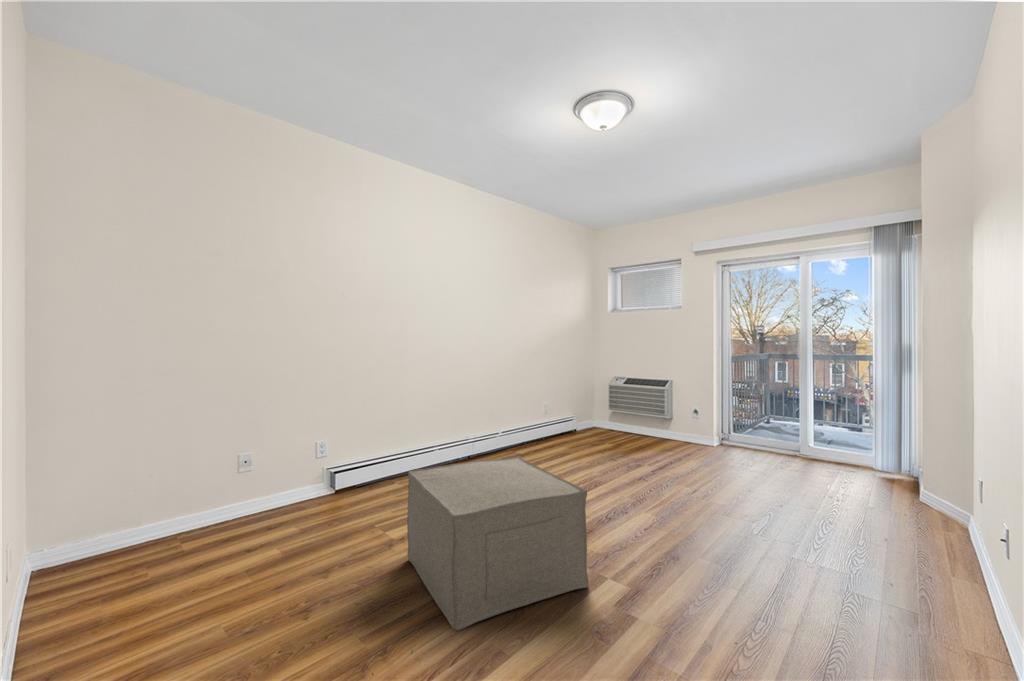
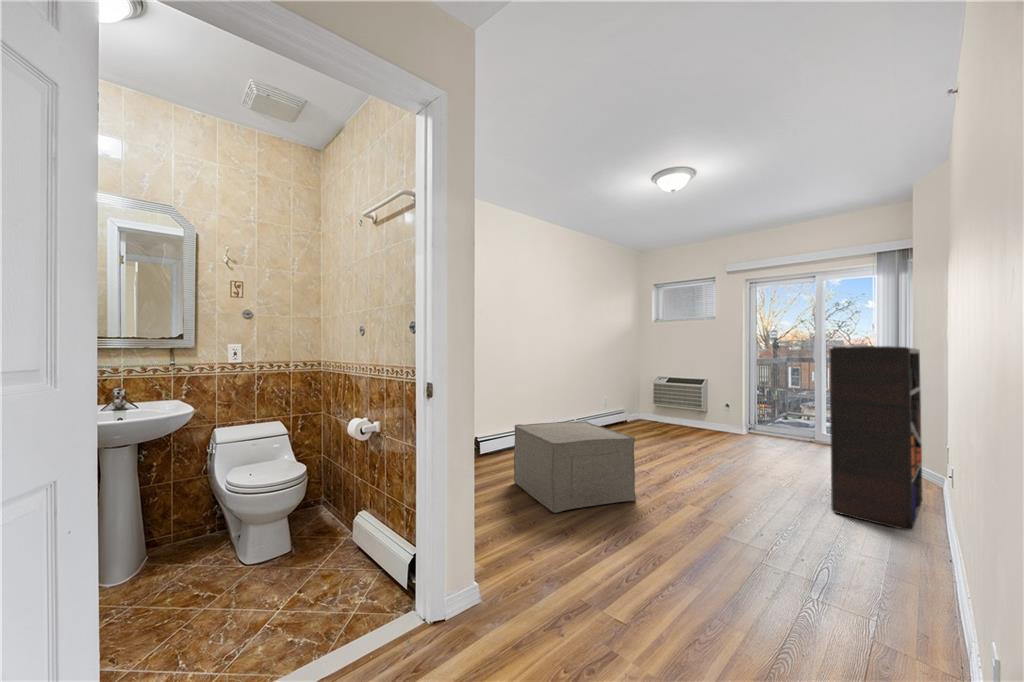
bookshelf: none [863,348,988,624] -> present [829,346,923,530]

